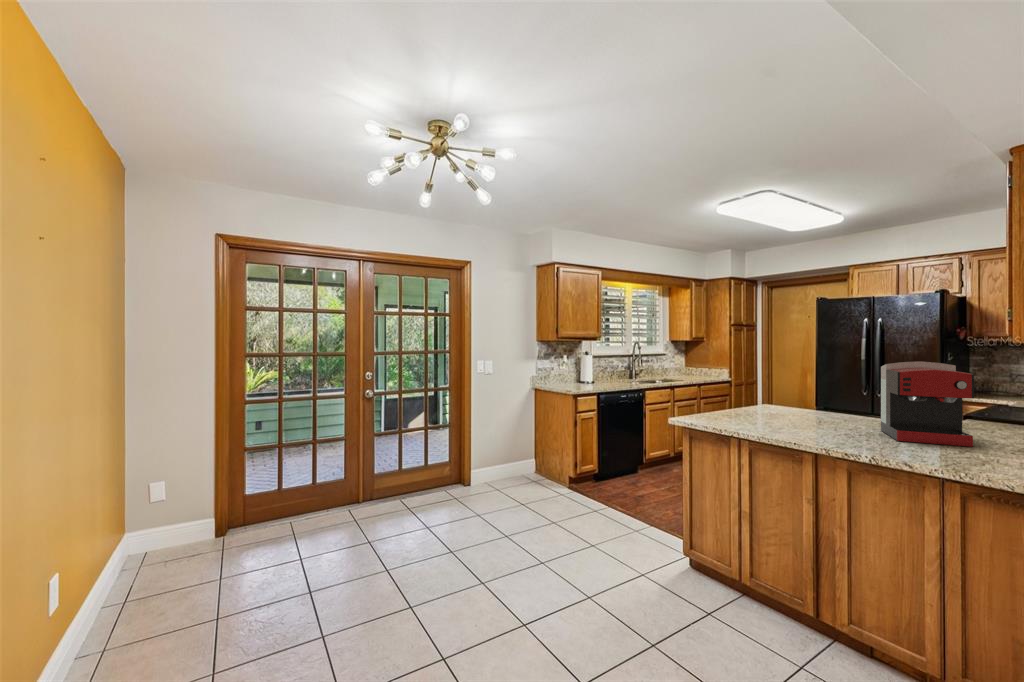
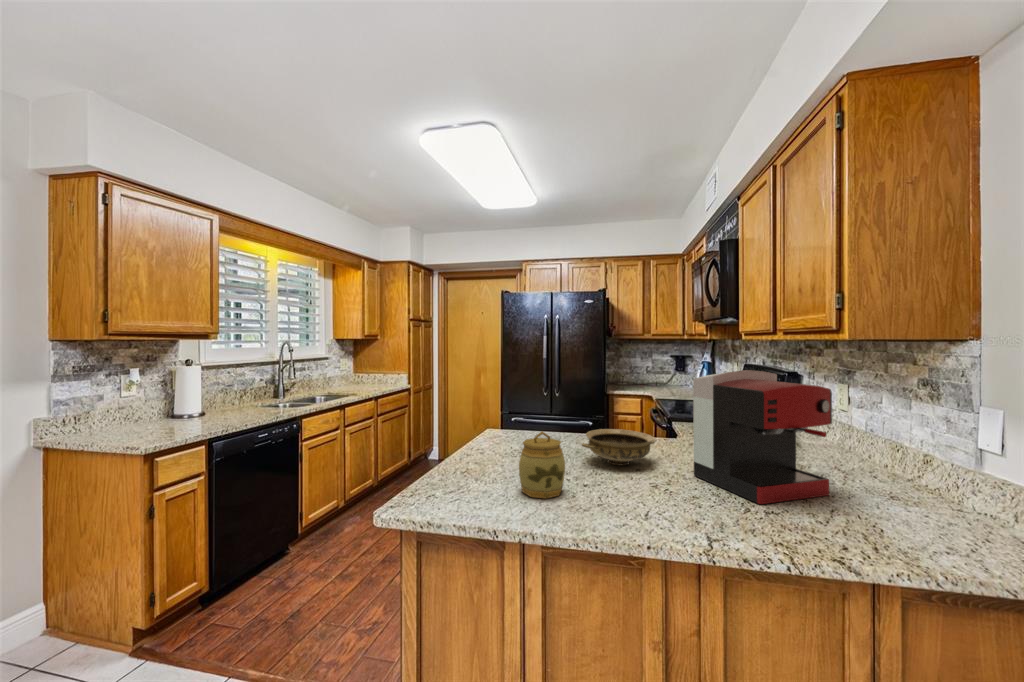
jar: none [746,390,775,424] -> present [519,432,565,498]
ceramic bowl: none [804,401,869,423] -> present [582,429,655,465]

